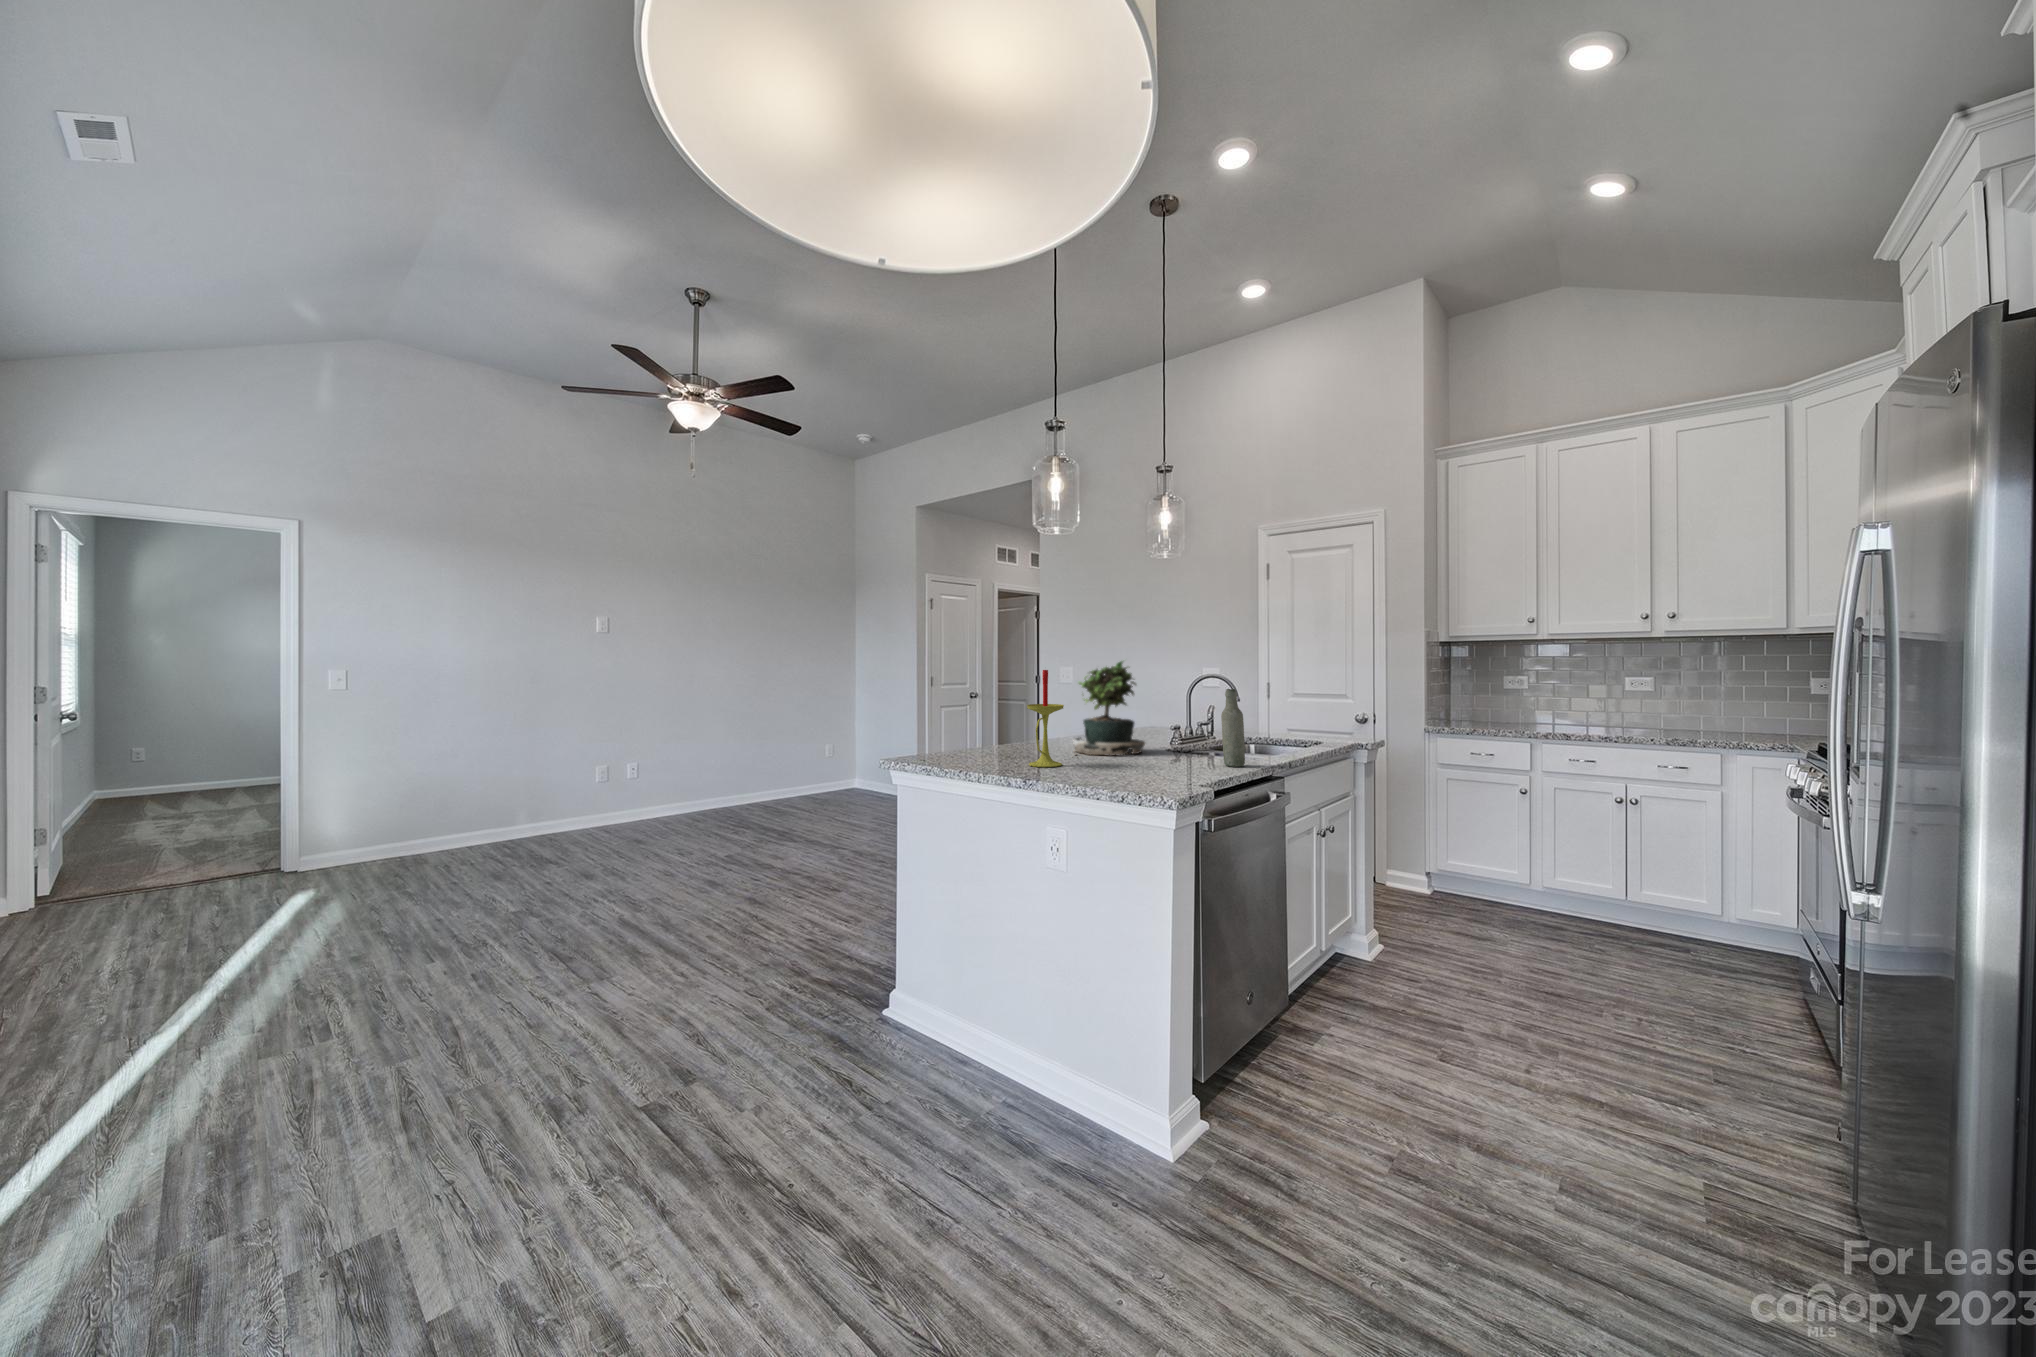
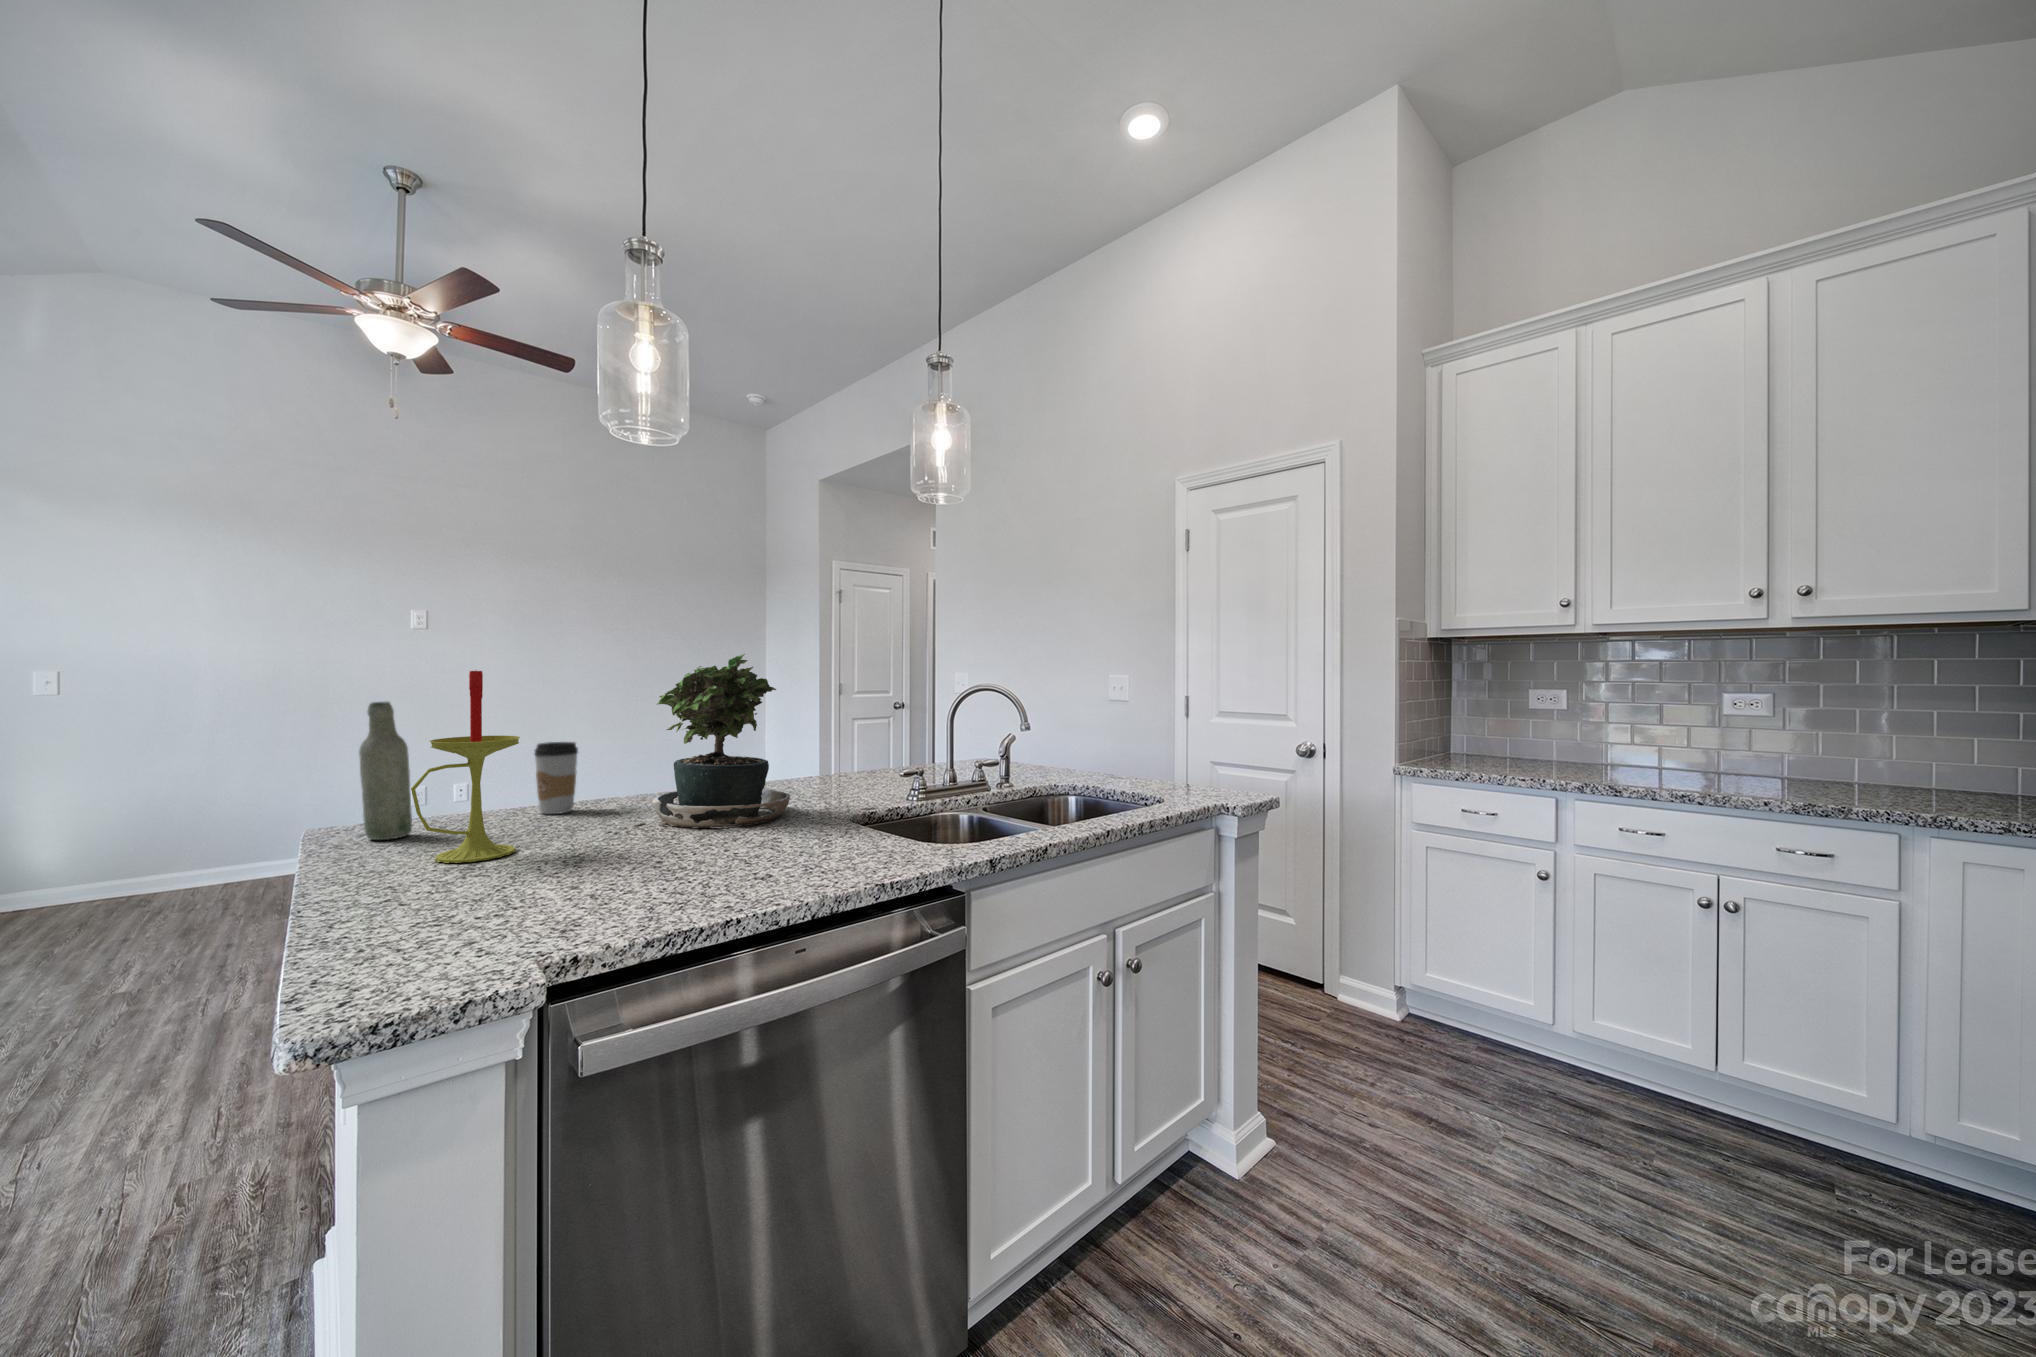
bottle: present [1221,689,1245,767] -> present [359,702,412,840]
coffee cup: none [996,711,1018,752] -> present [535,742,578,814]

